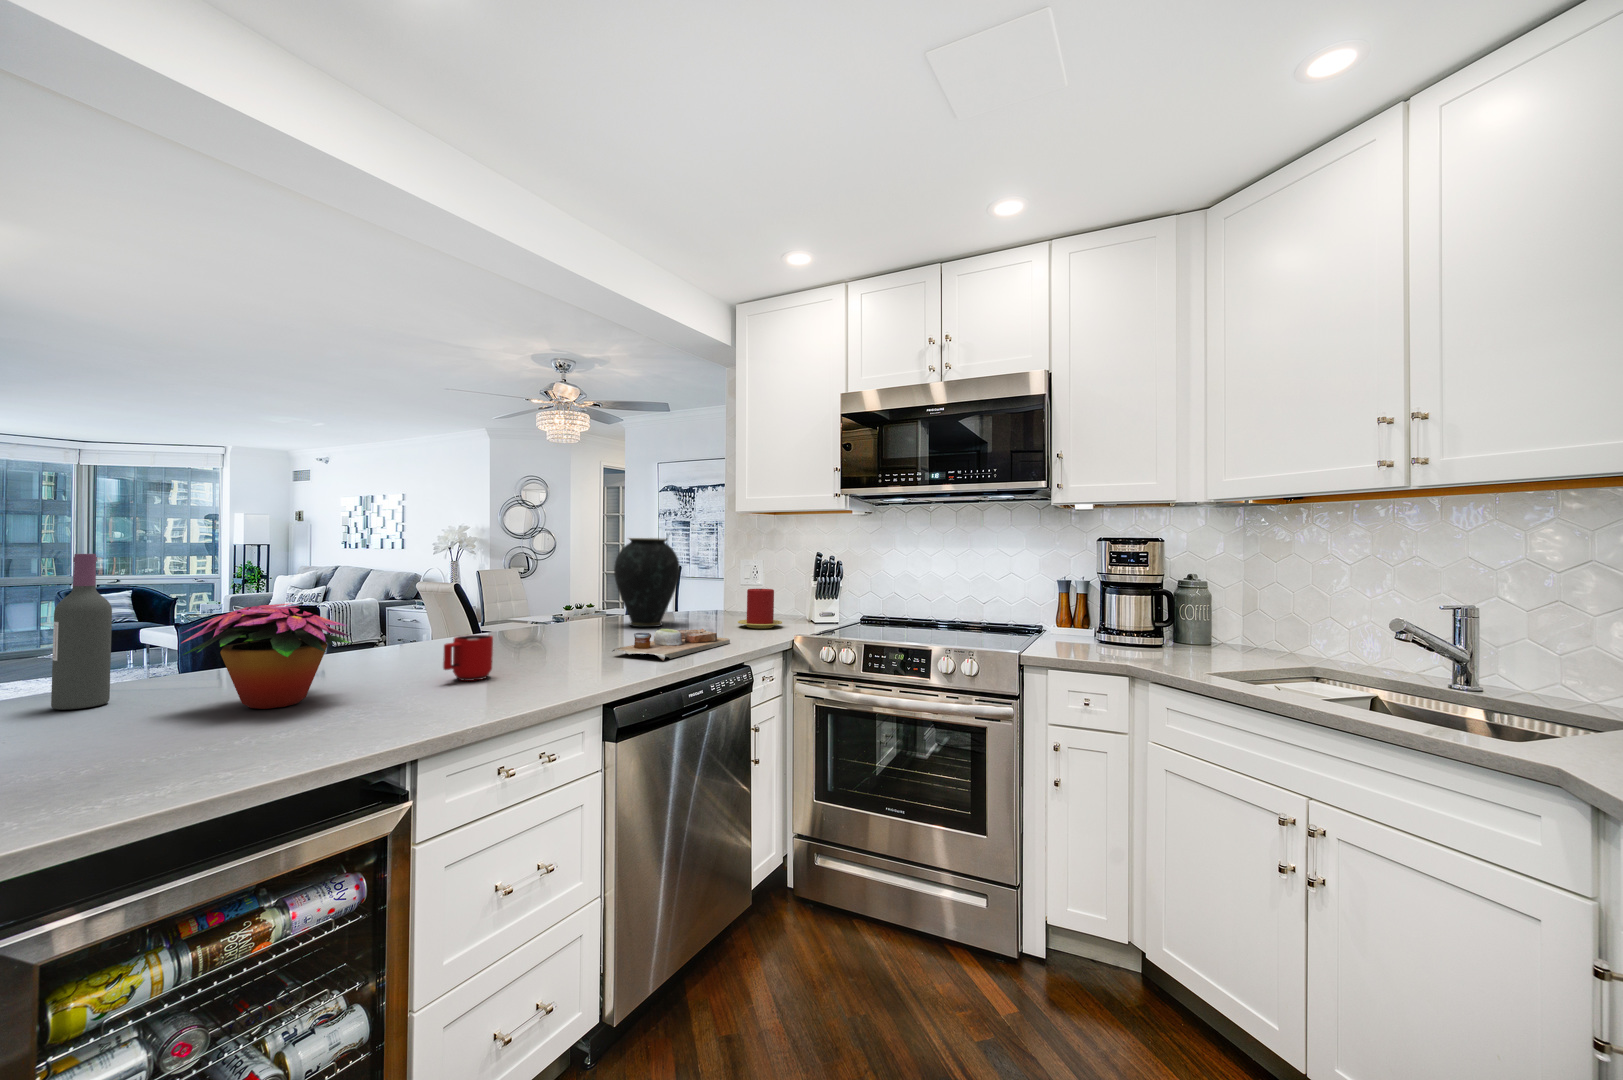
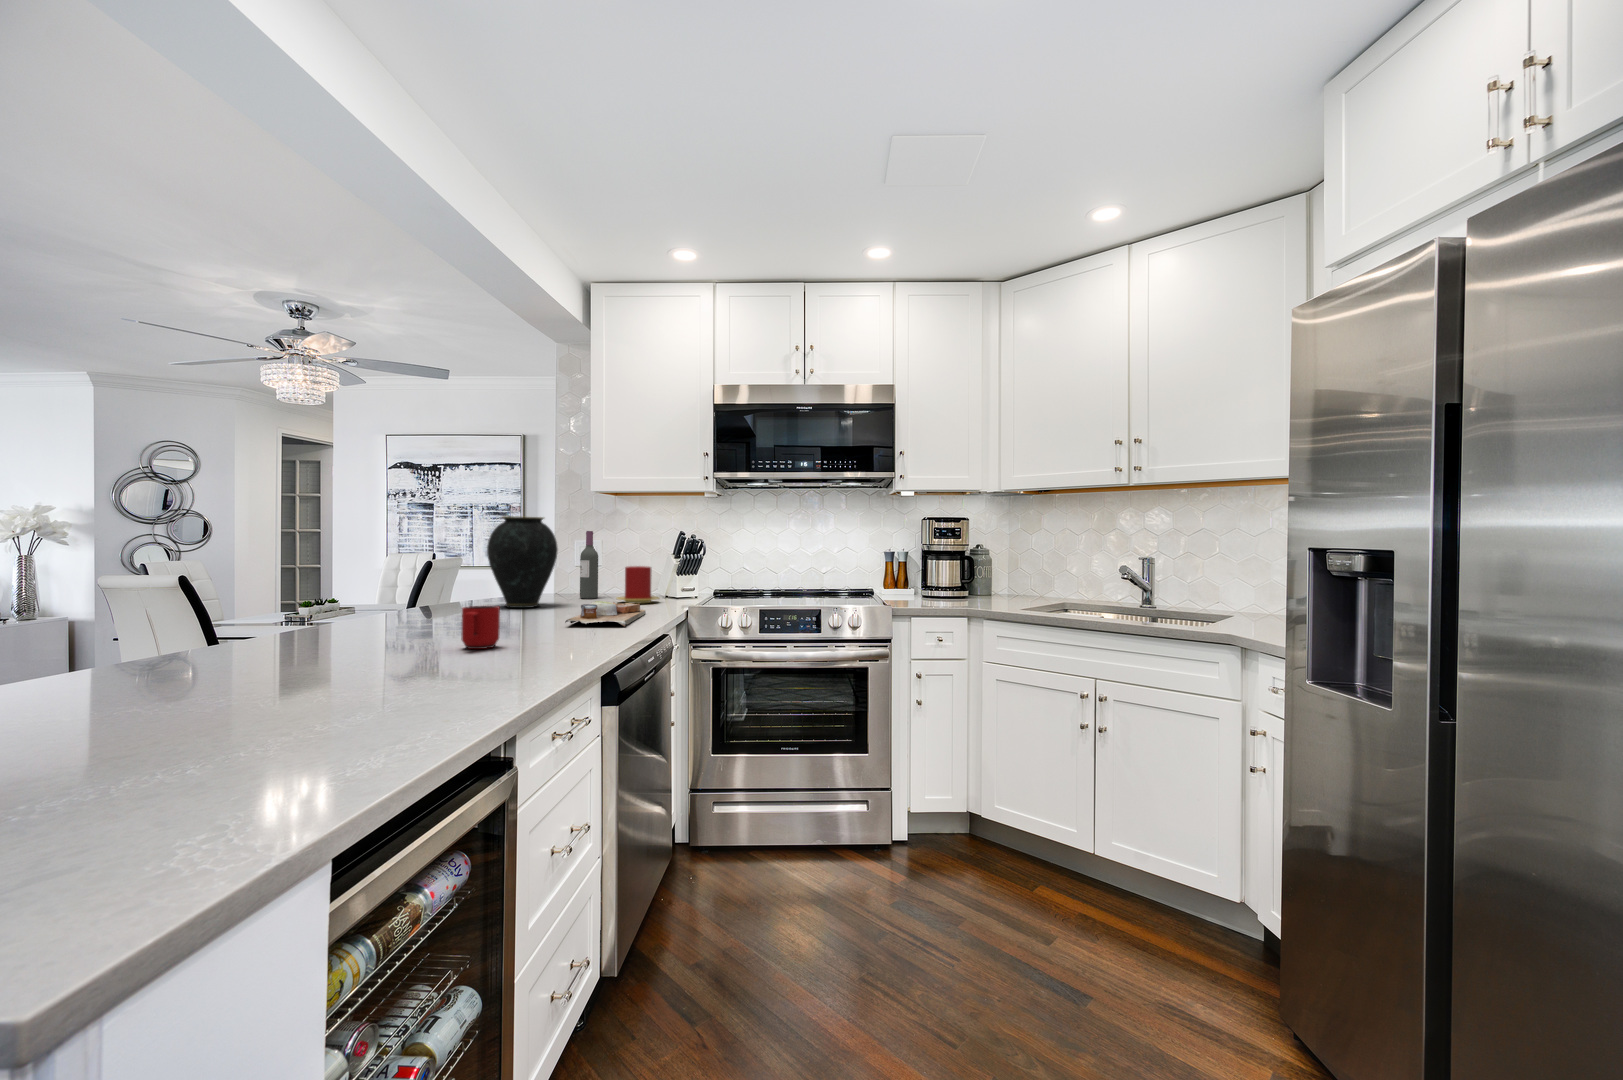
wine bottle: present [51,554,112,710] -> present [580,531,598,599]
flower arrangement: present [182,603,350,709] -> none [237,571,423,678]

